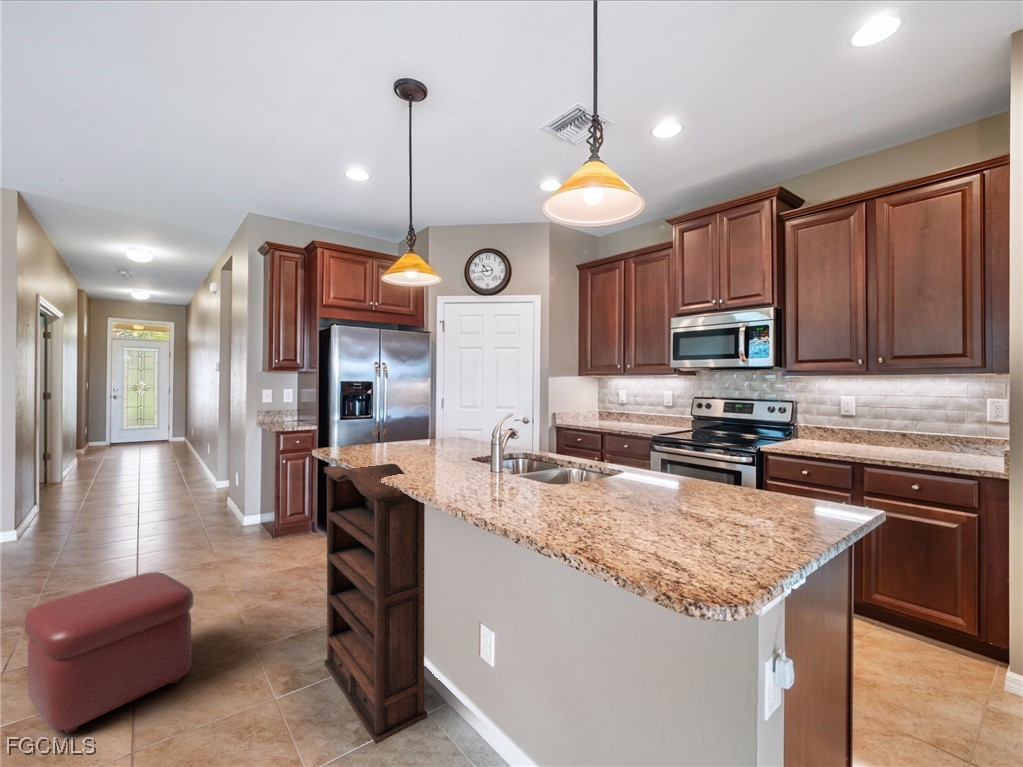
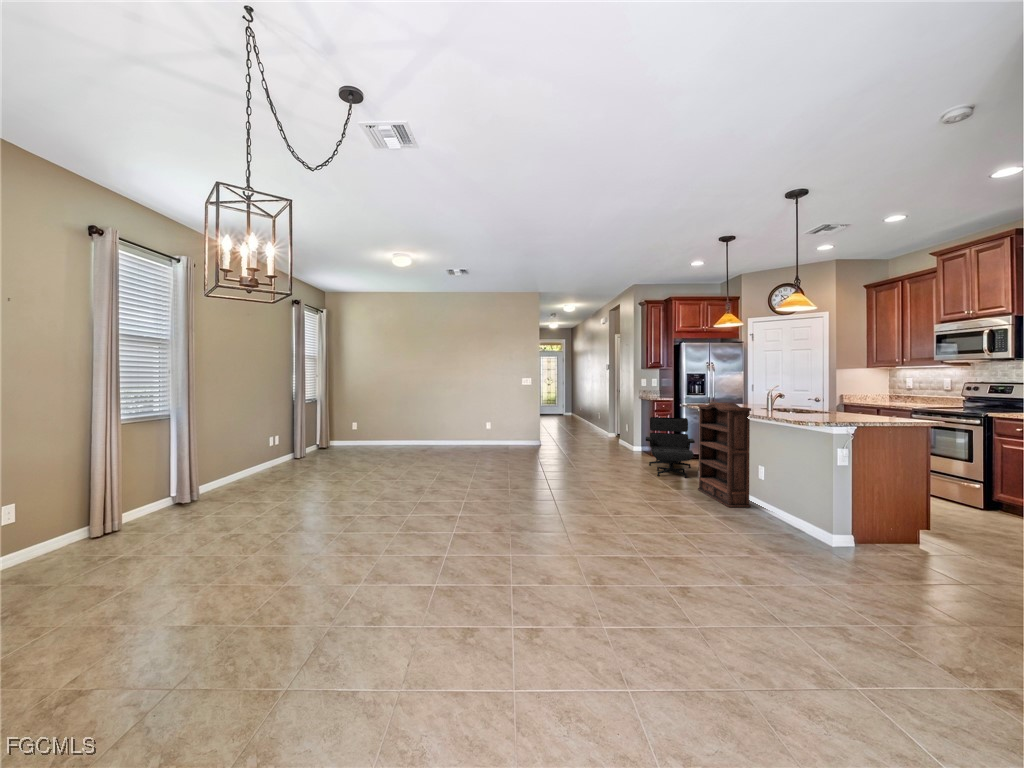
lounge chair: none [237,466,347,621] -> present [646,417,695,478]
ottoman: present [25,572,193,733] -> none [593,444,645,486]

